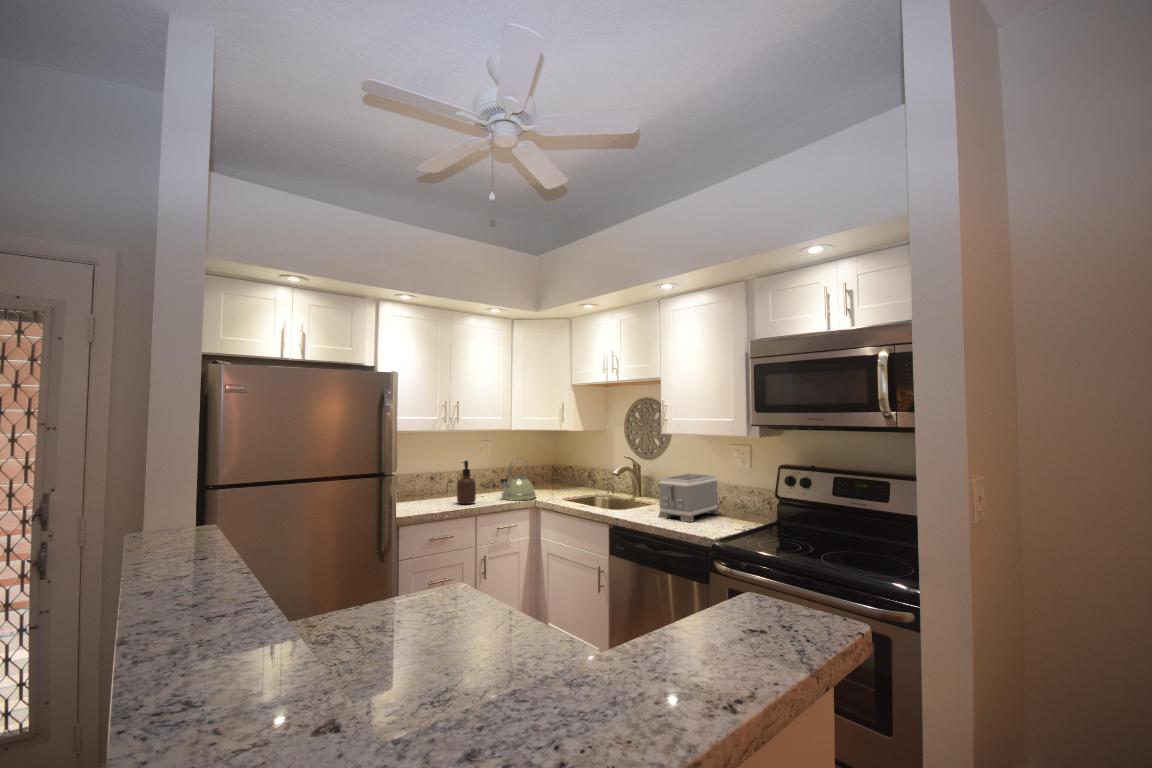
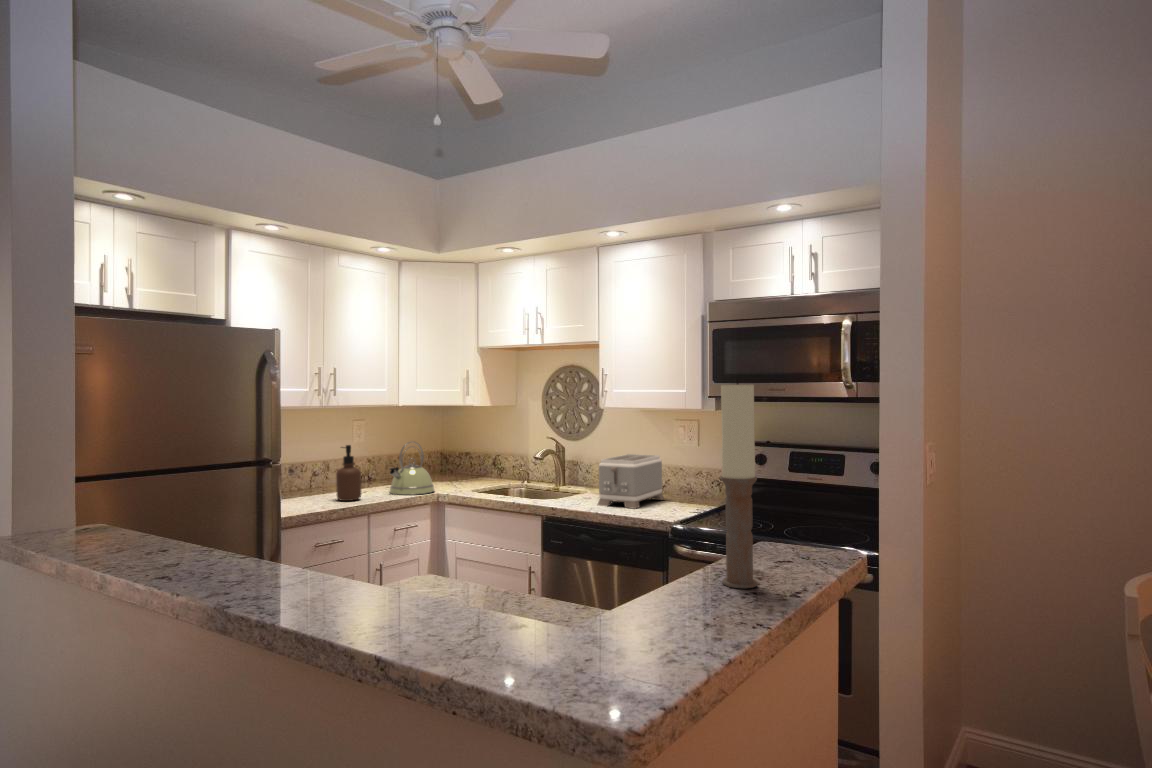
candle: none [597,409,649,725] -> present [720,379,758,588]

